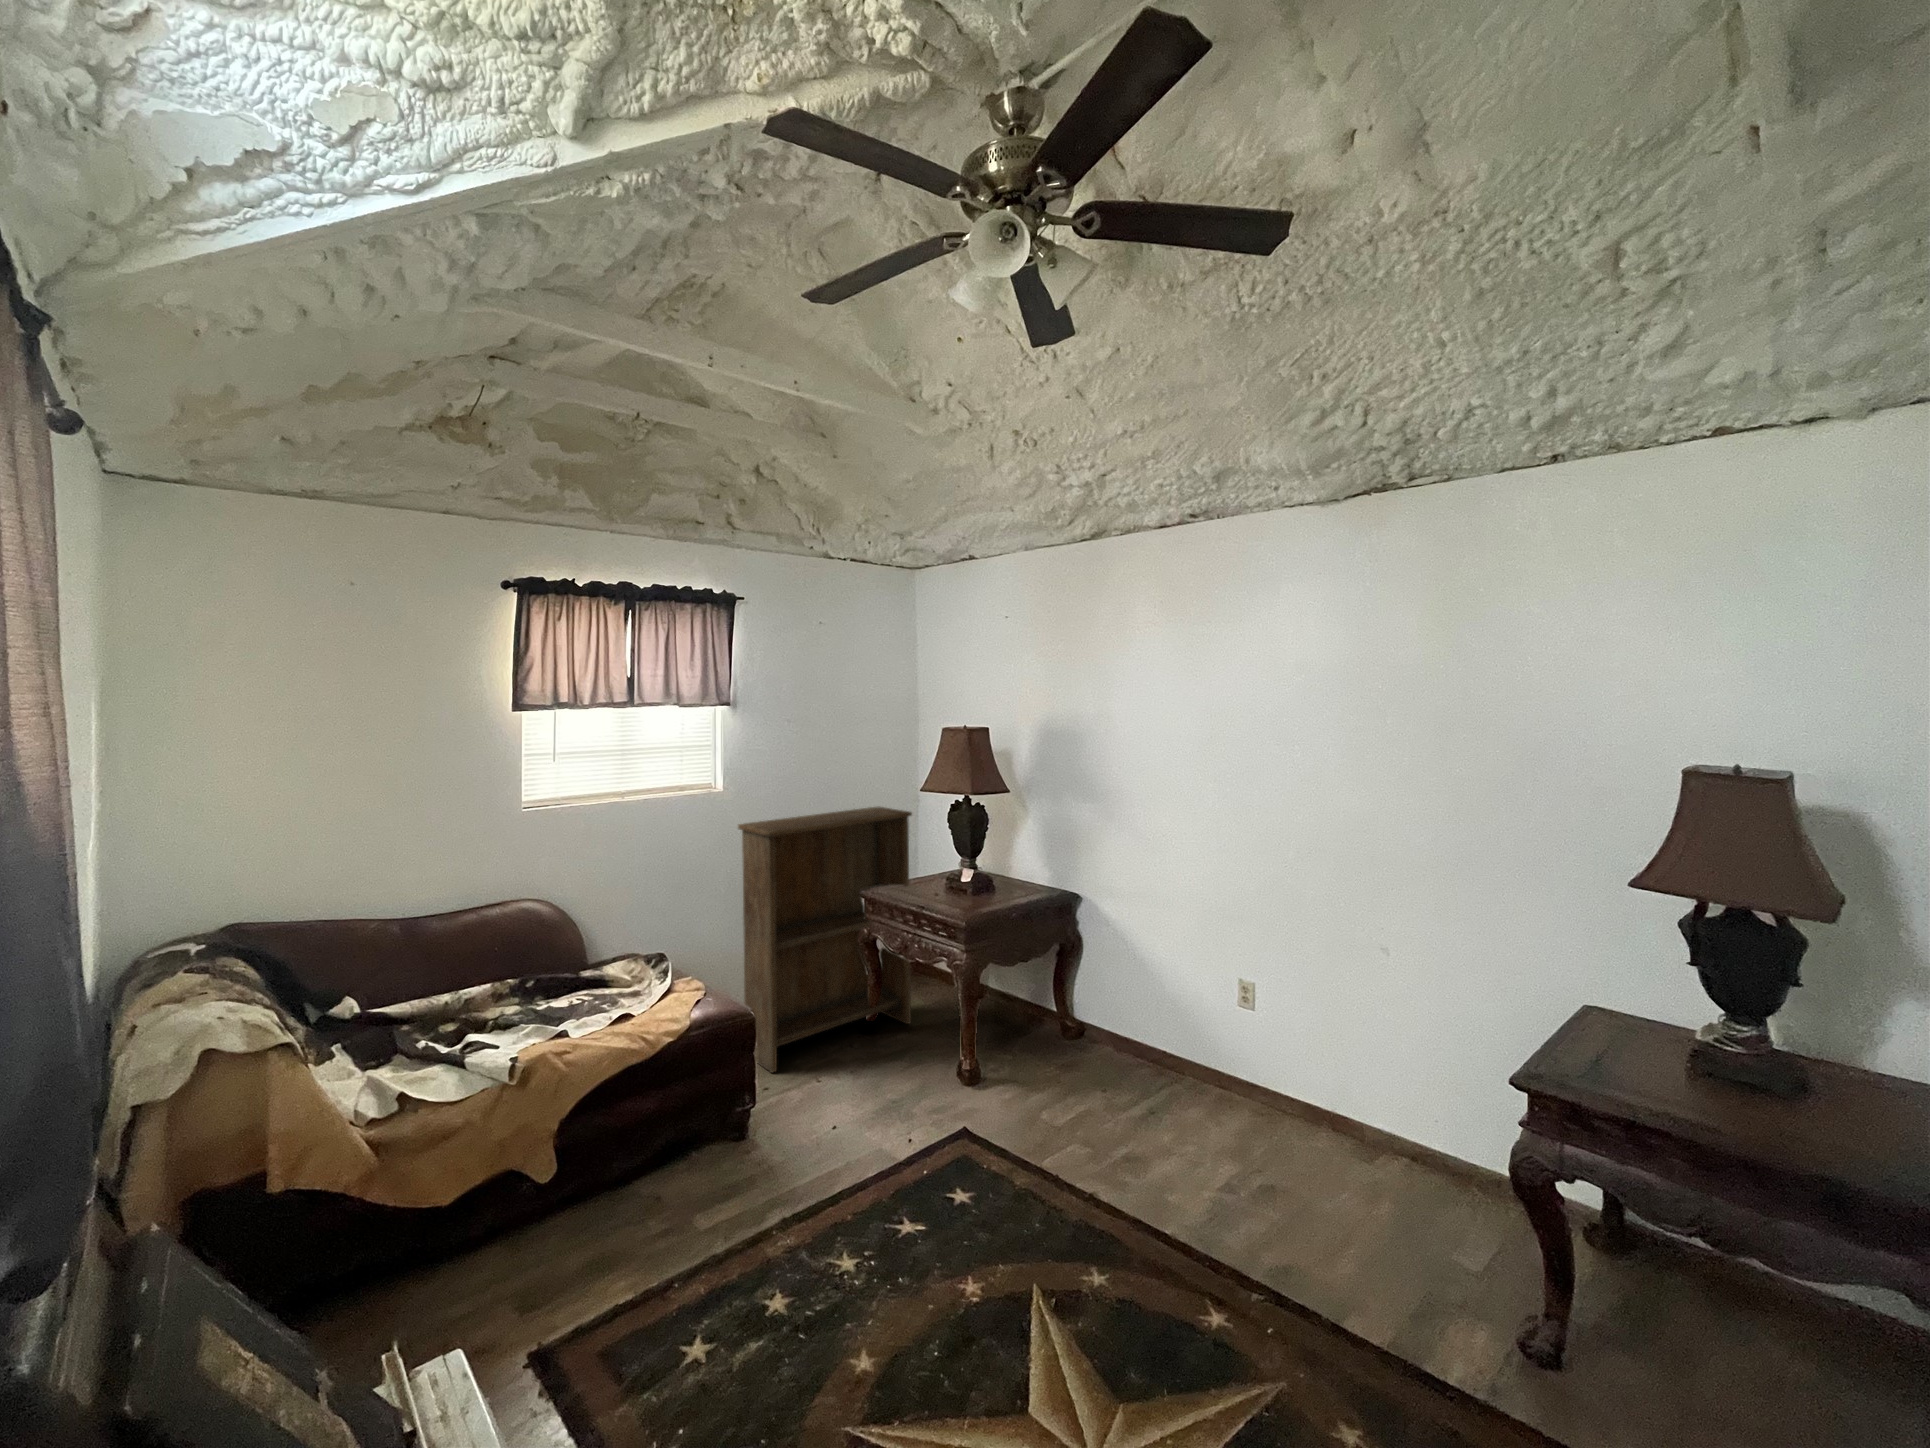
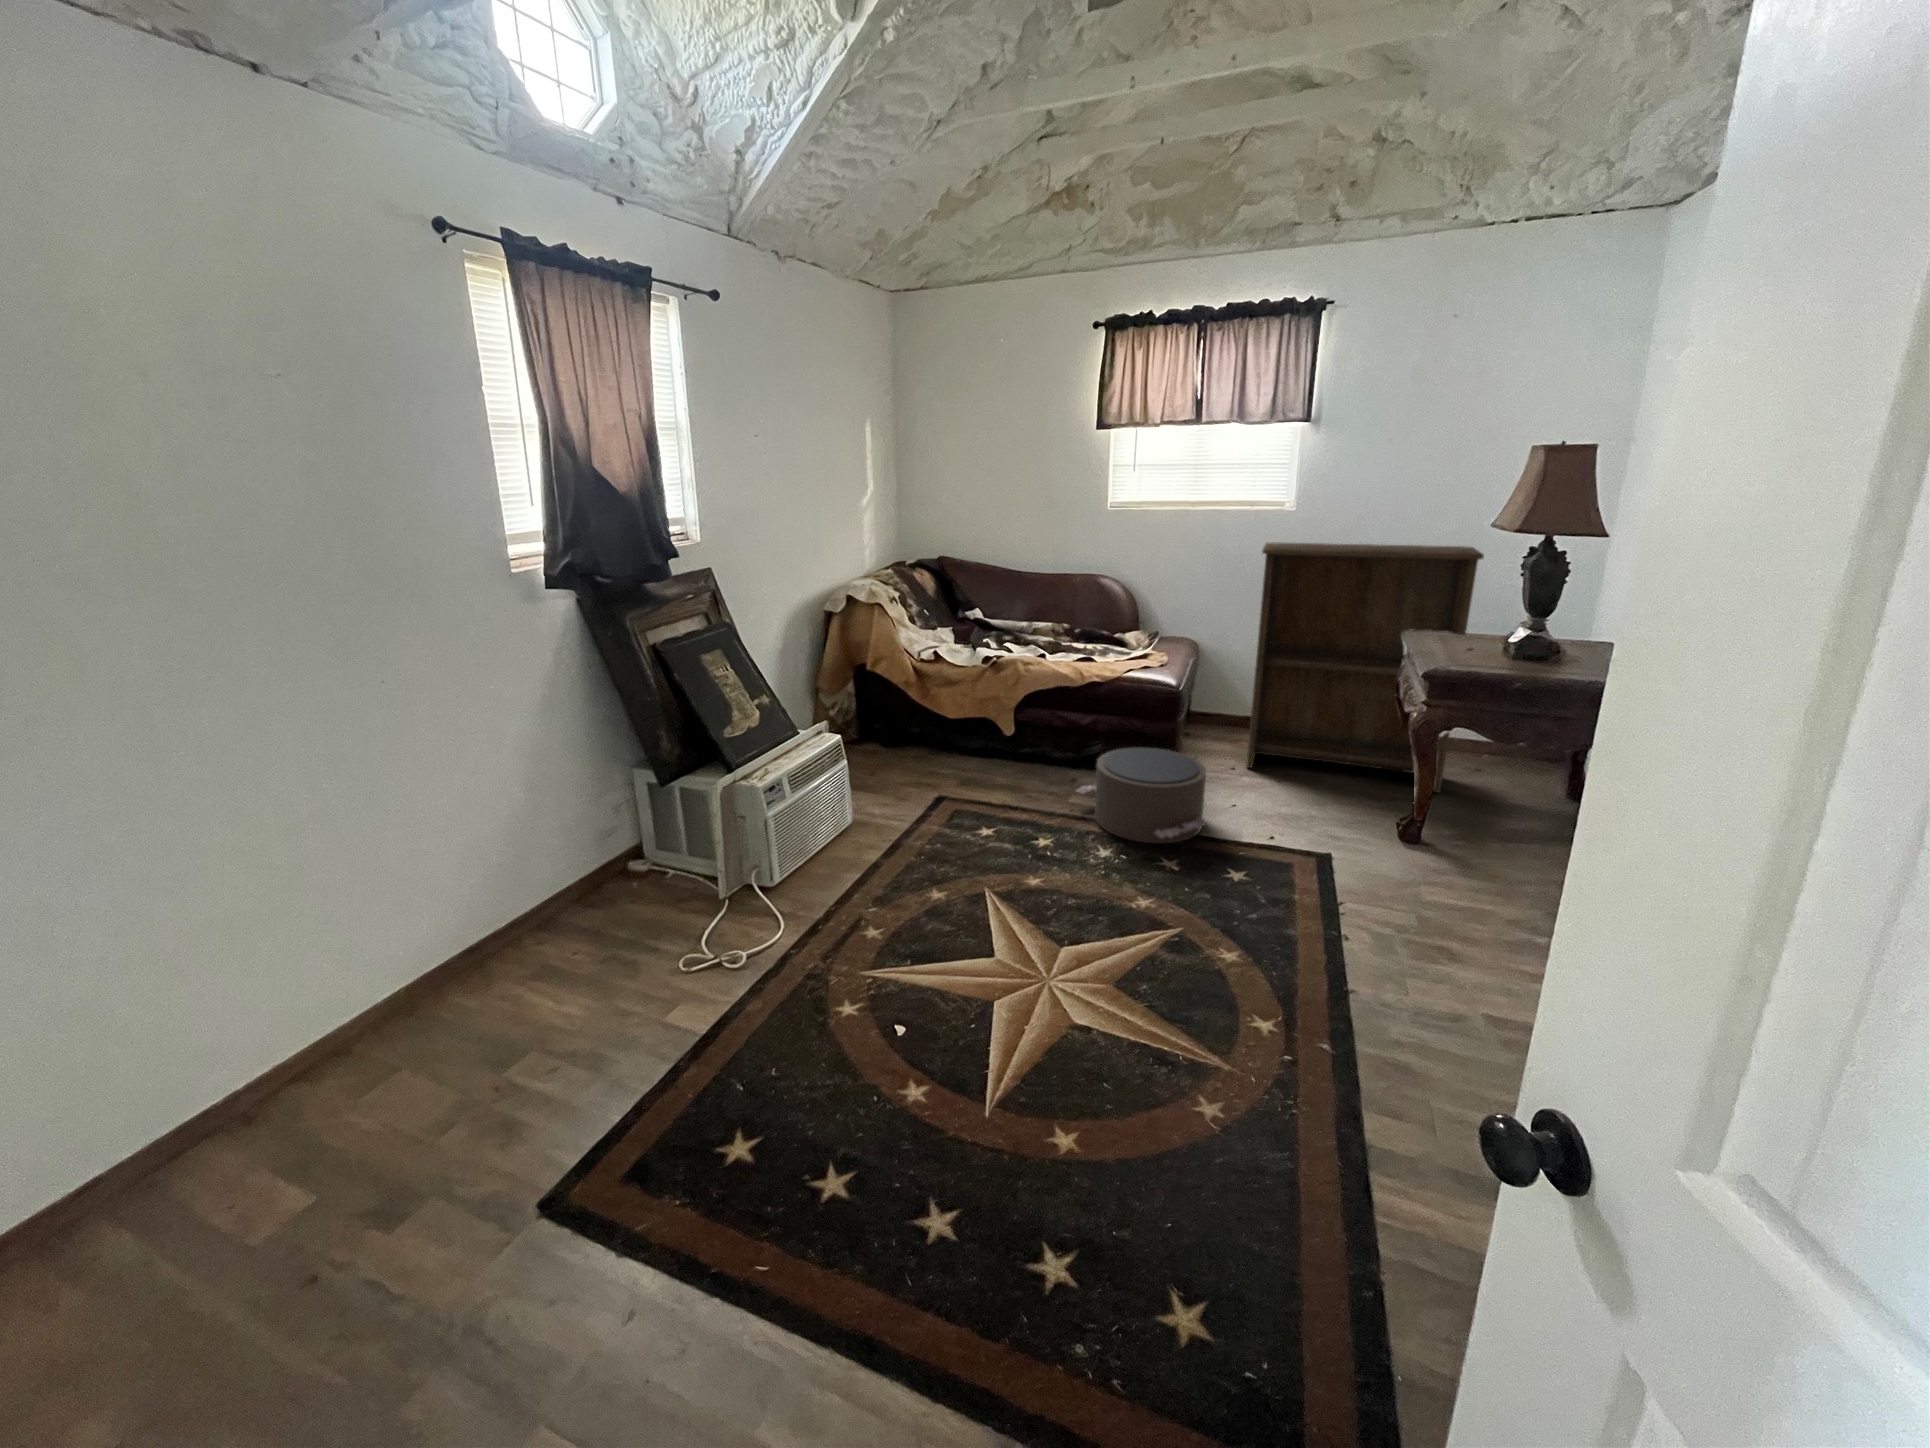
pouf: none [706,1082,878,1230] -> present [1076,748,1206,843]

